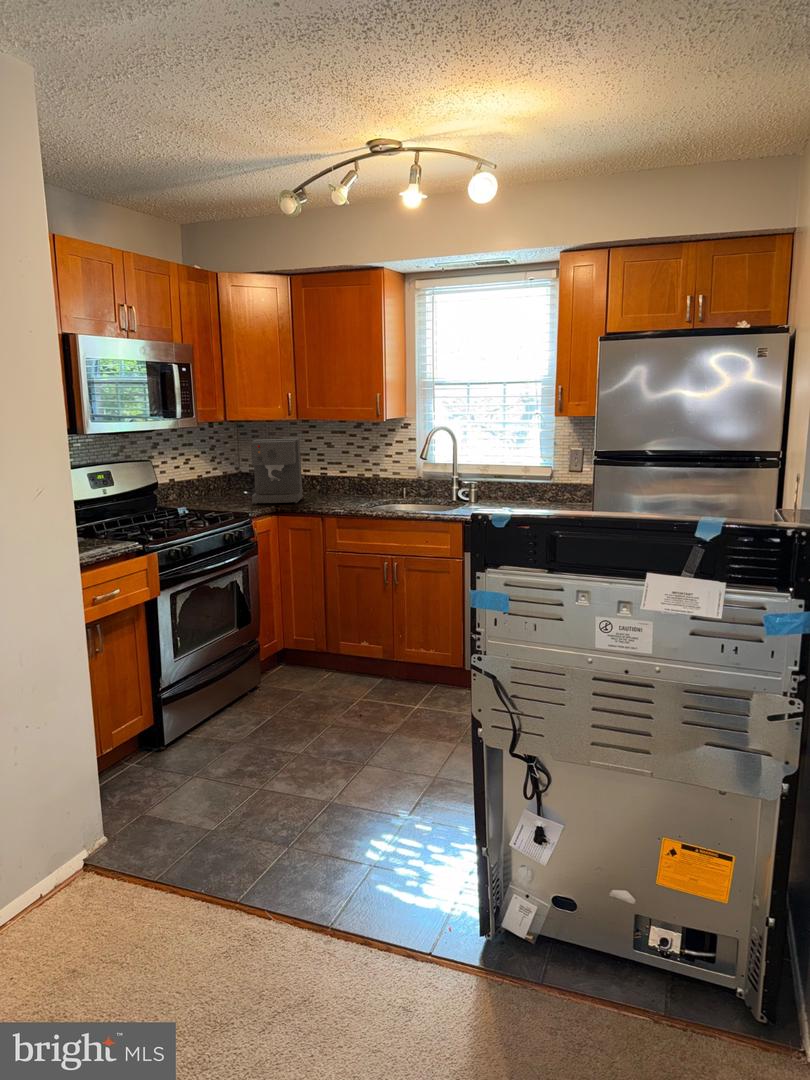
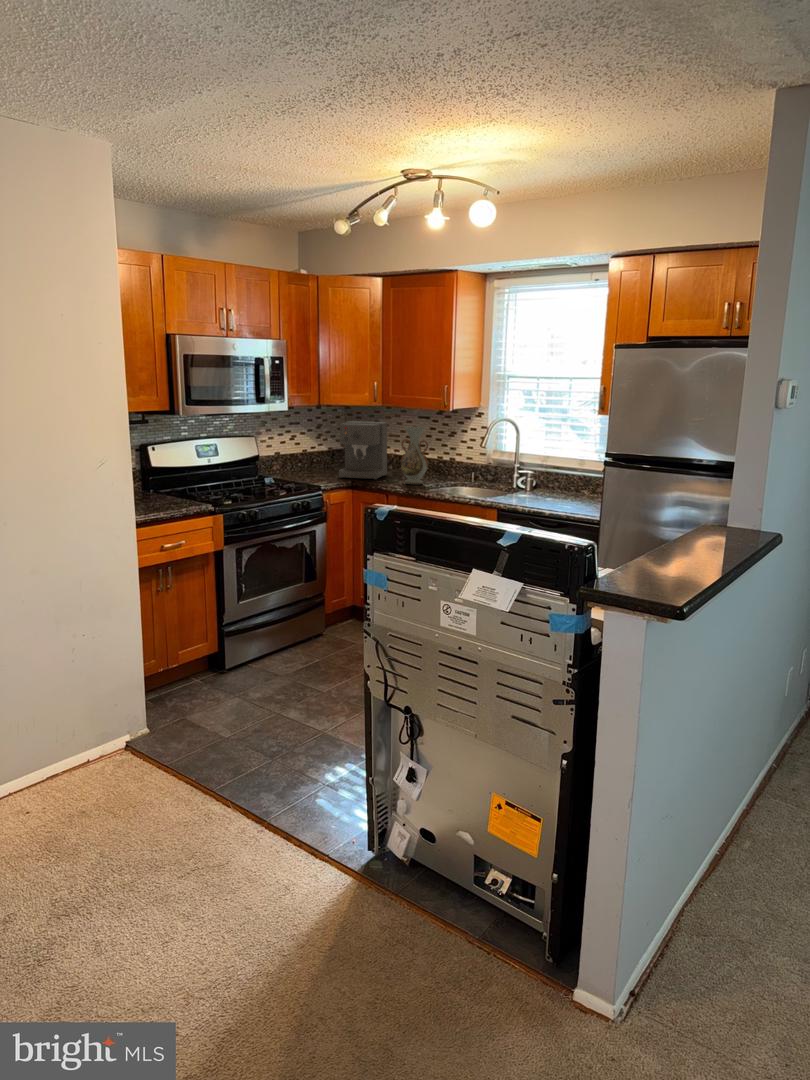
vase: none [327,440,359,505] -> present [401,426,428,484]

